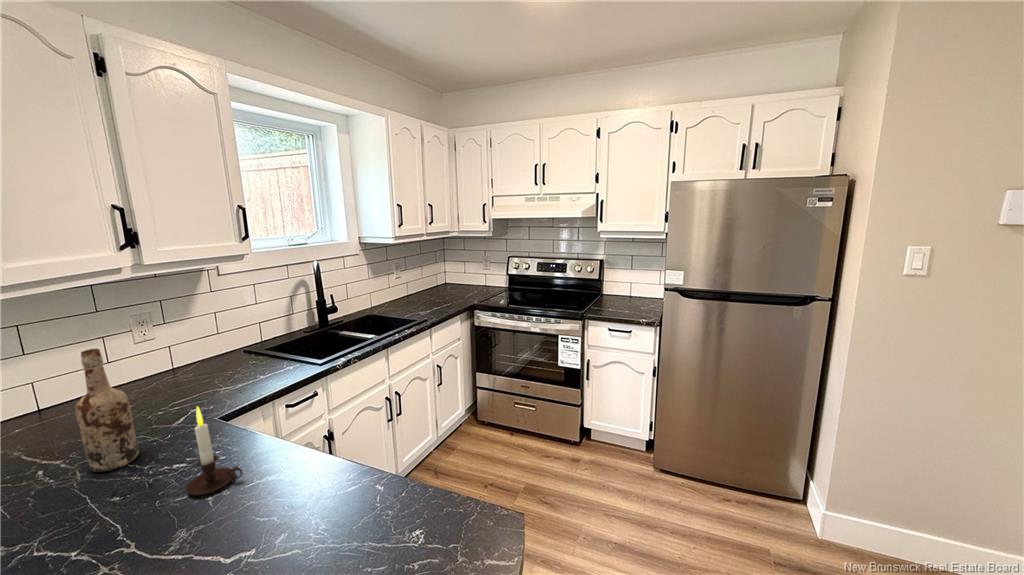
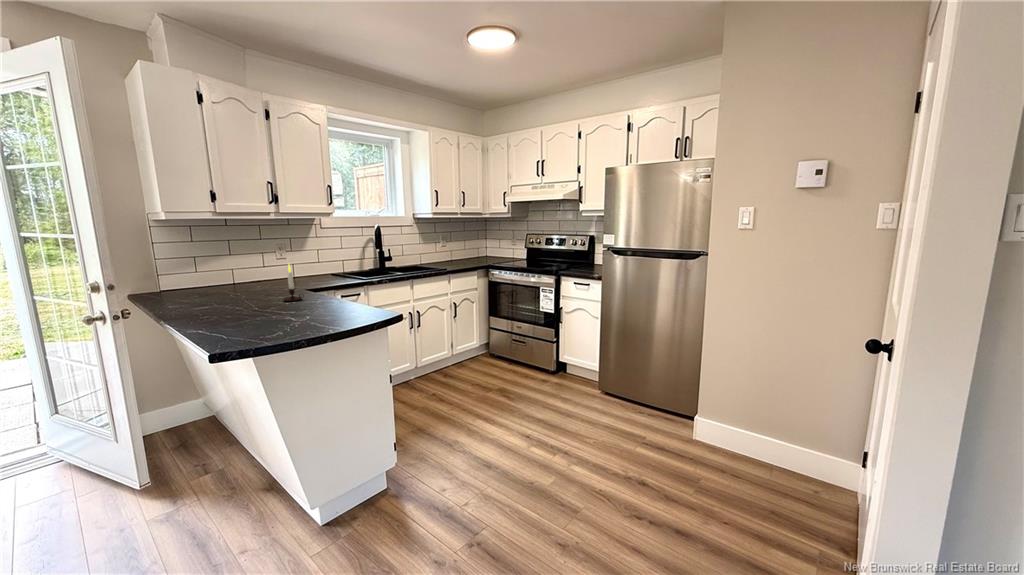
wine bottle: present [75,349,139,472] -> none [249,242,271,296]

